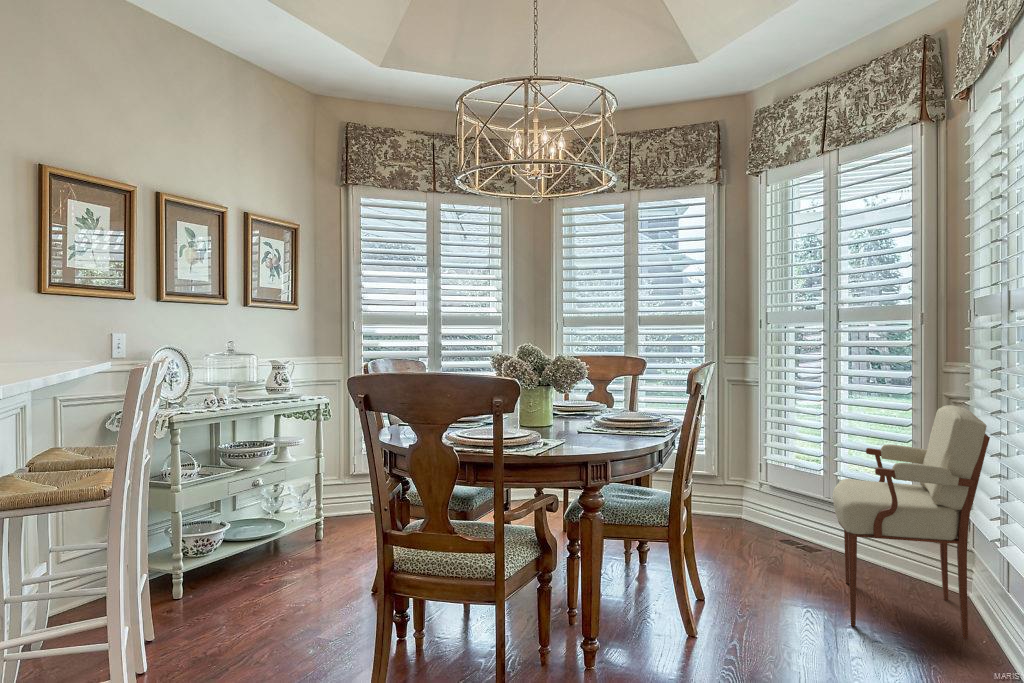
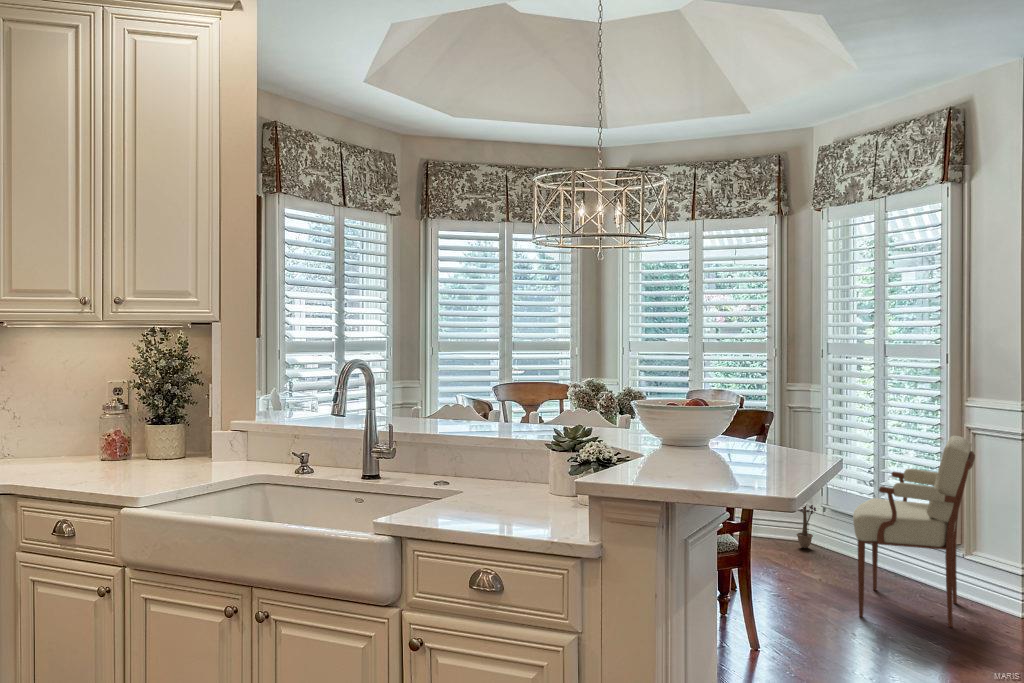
decorative plant: none [739,469,761,529] -> present [797,504,816,548]

